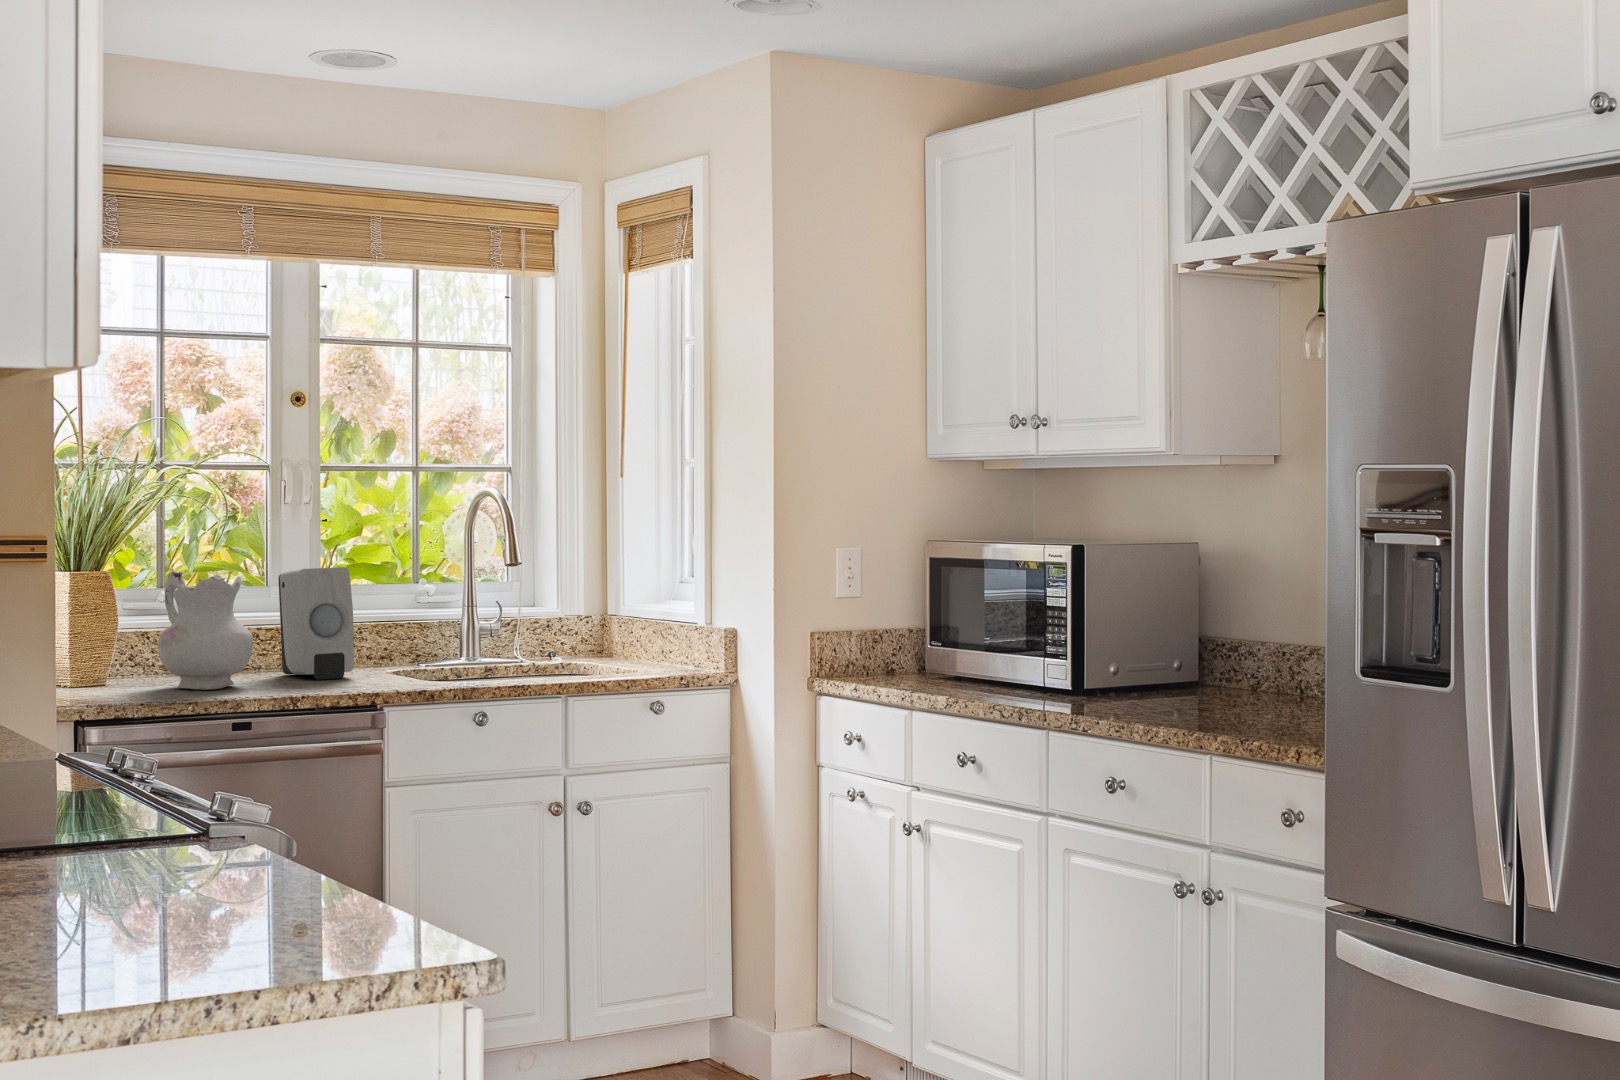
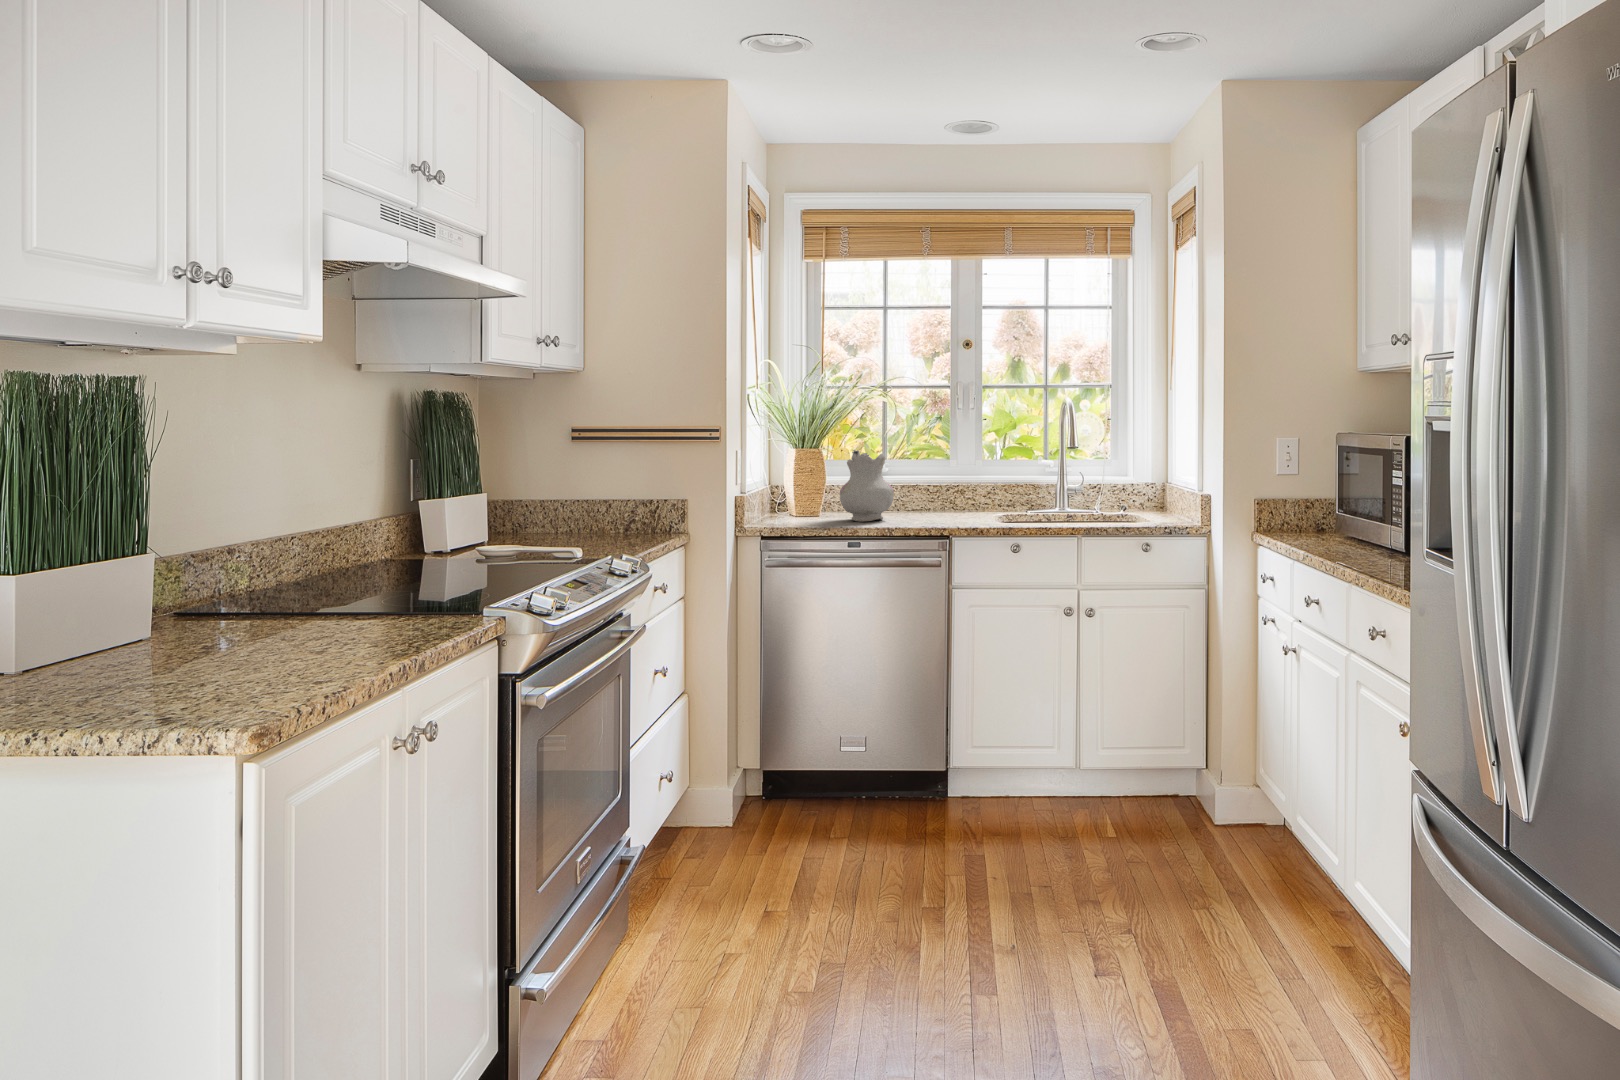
soap dispenser: present [278,568,354,680] -> none [927,448,961,518]

